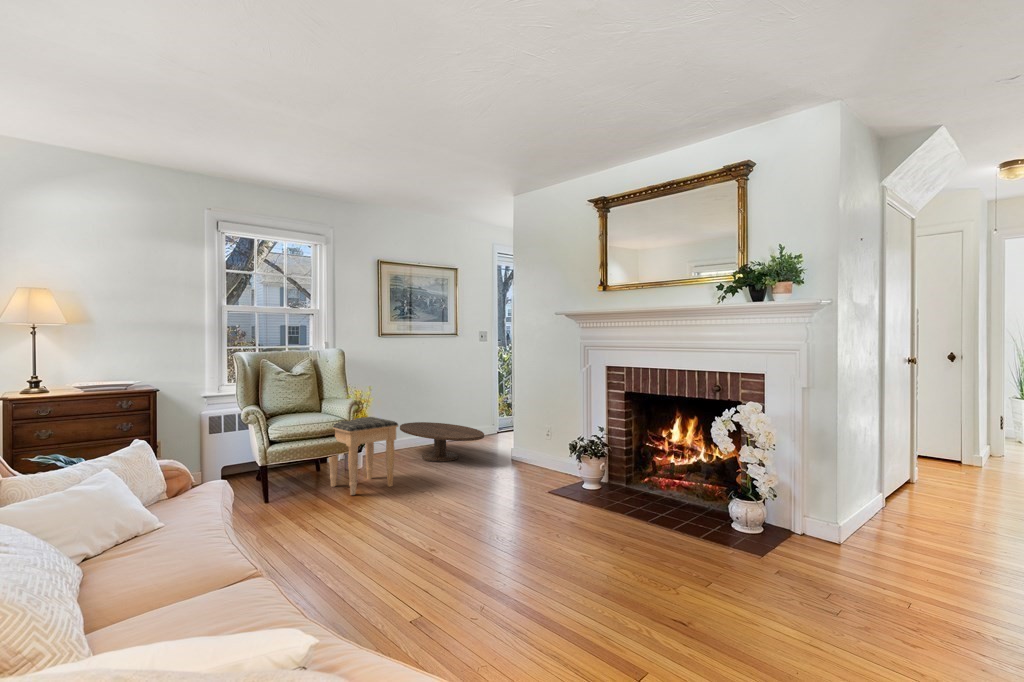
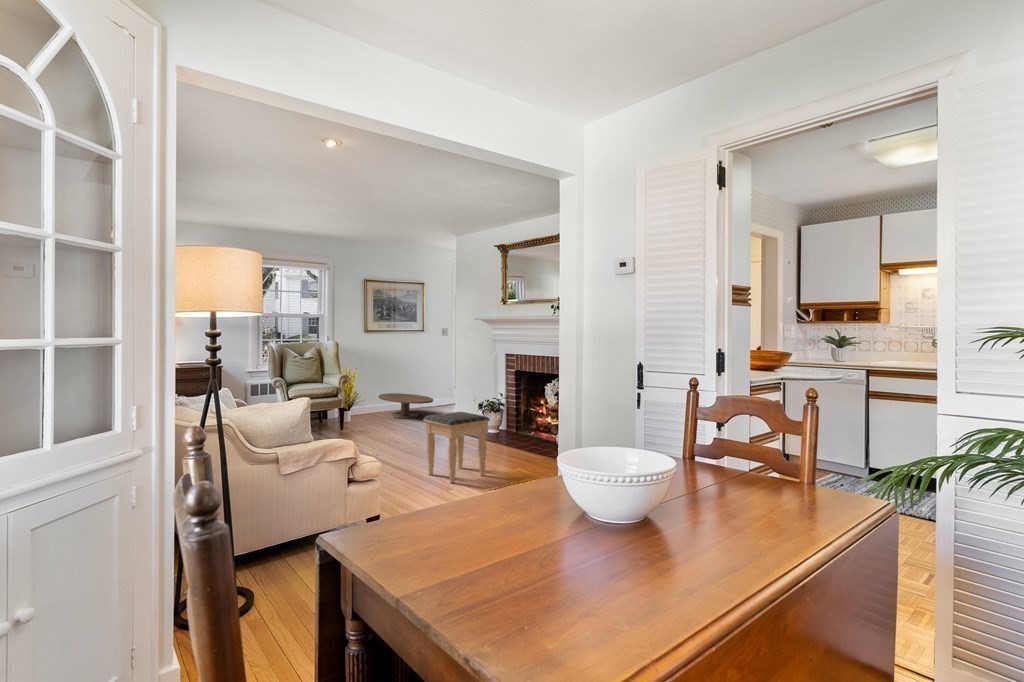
footstool: present [329,417,398,495] -> present [424,412,490,483]

